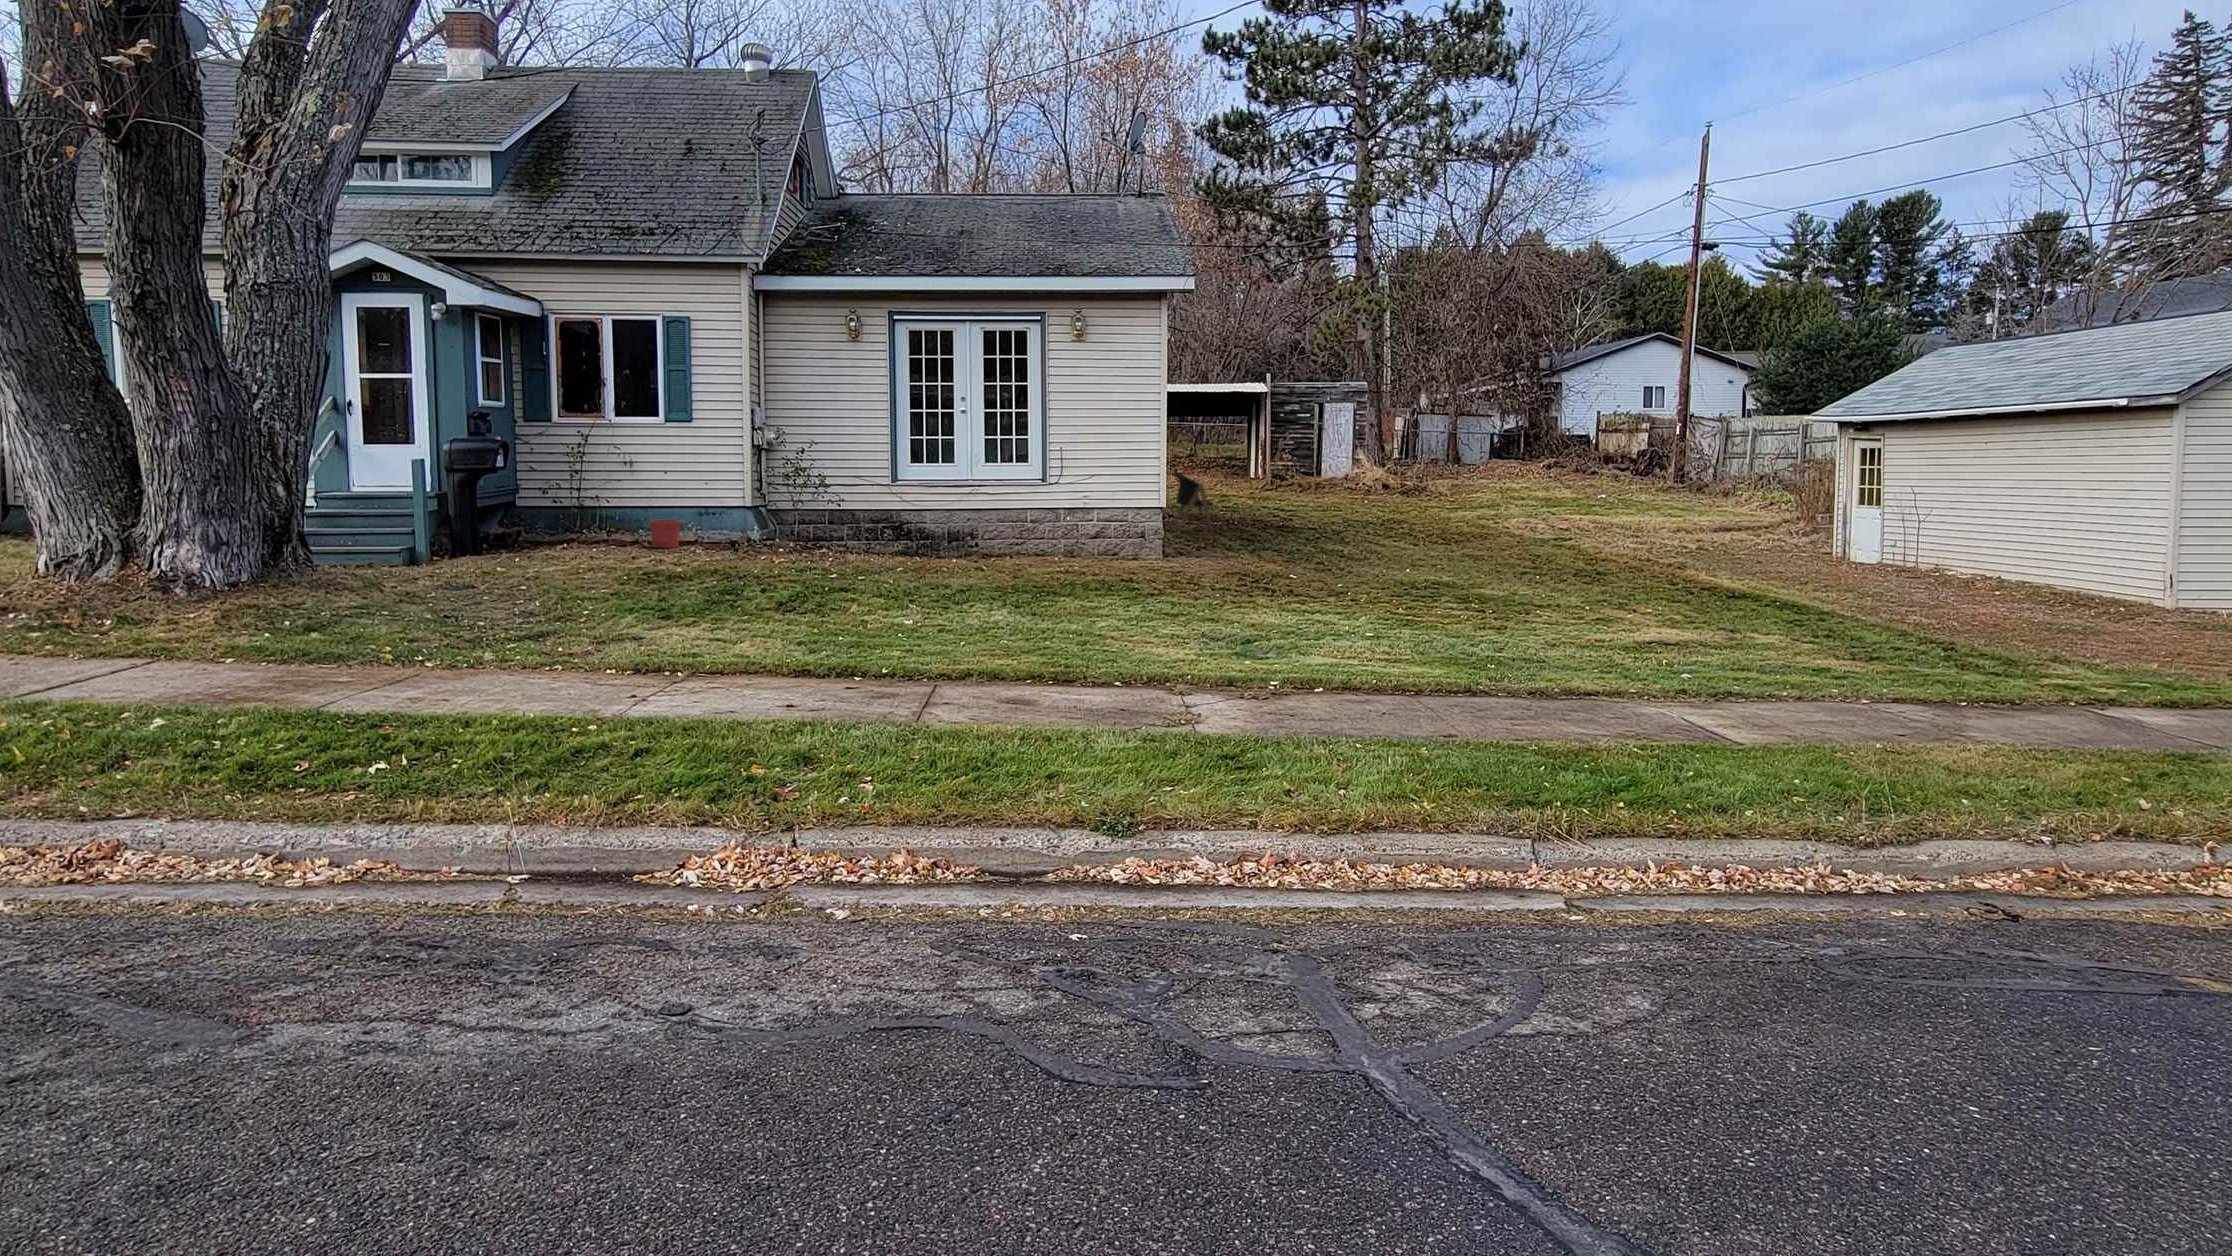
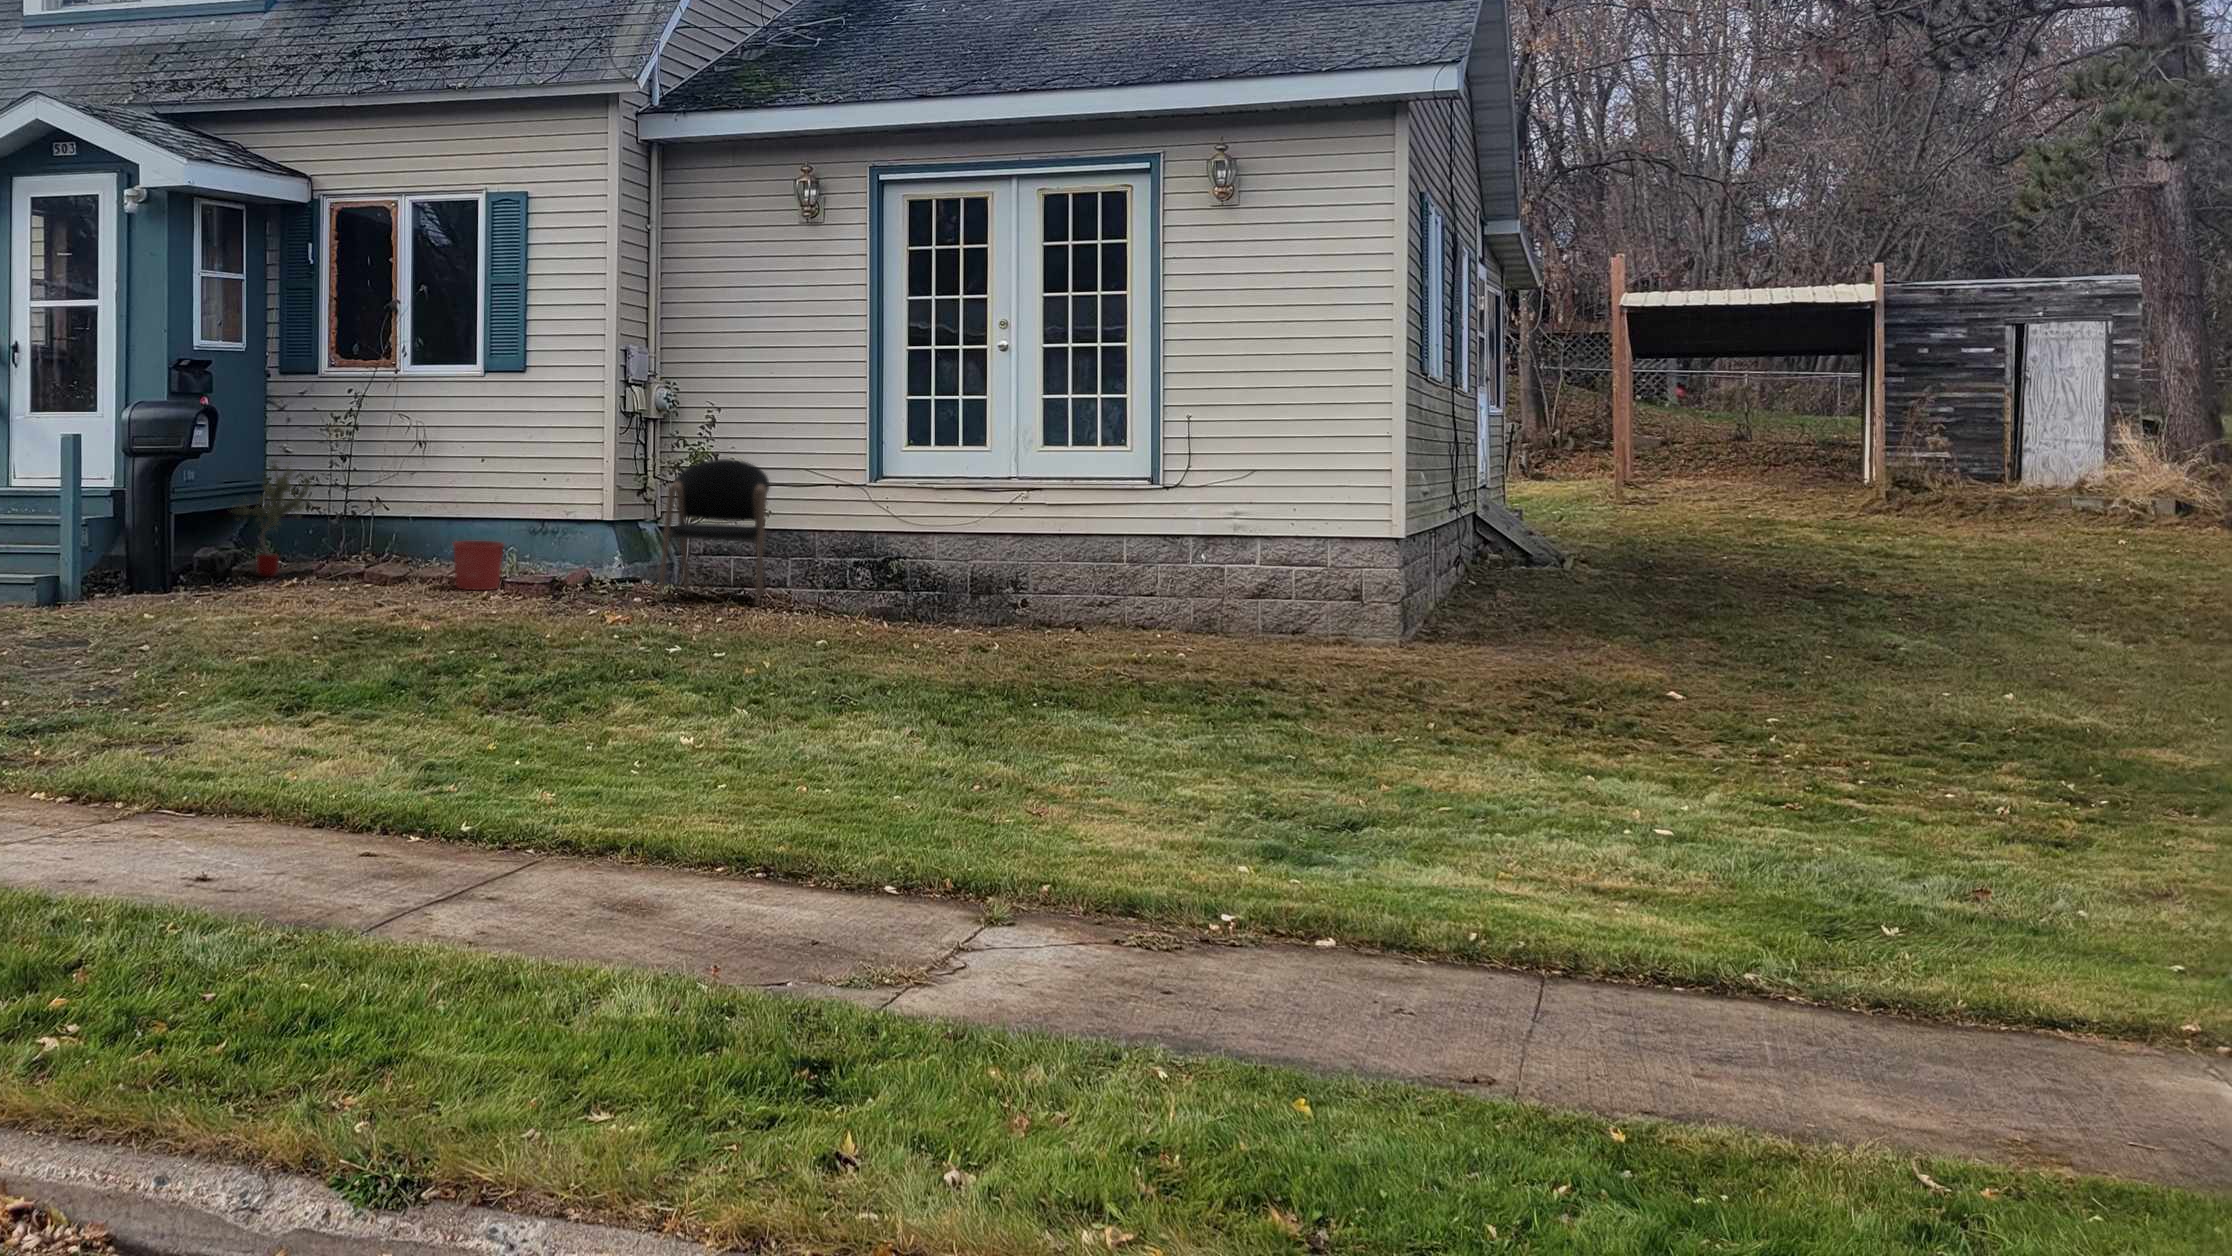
chair: present [1172,472,1213,535] -> present [658,459,770,605]
potted tree: none [498,473,557,544] -> present [231,460,313,577]

